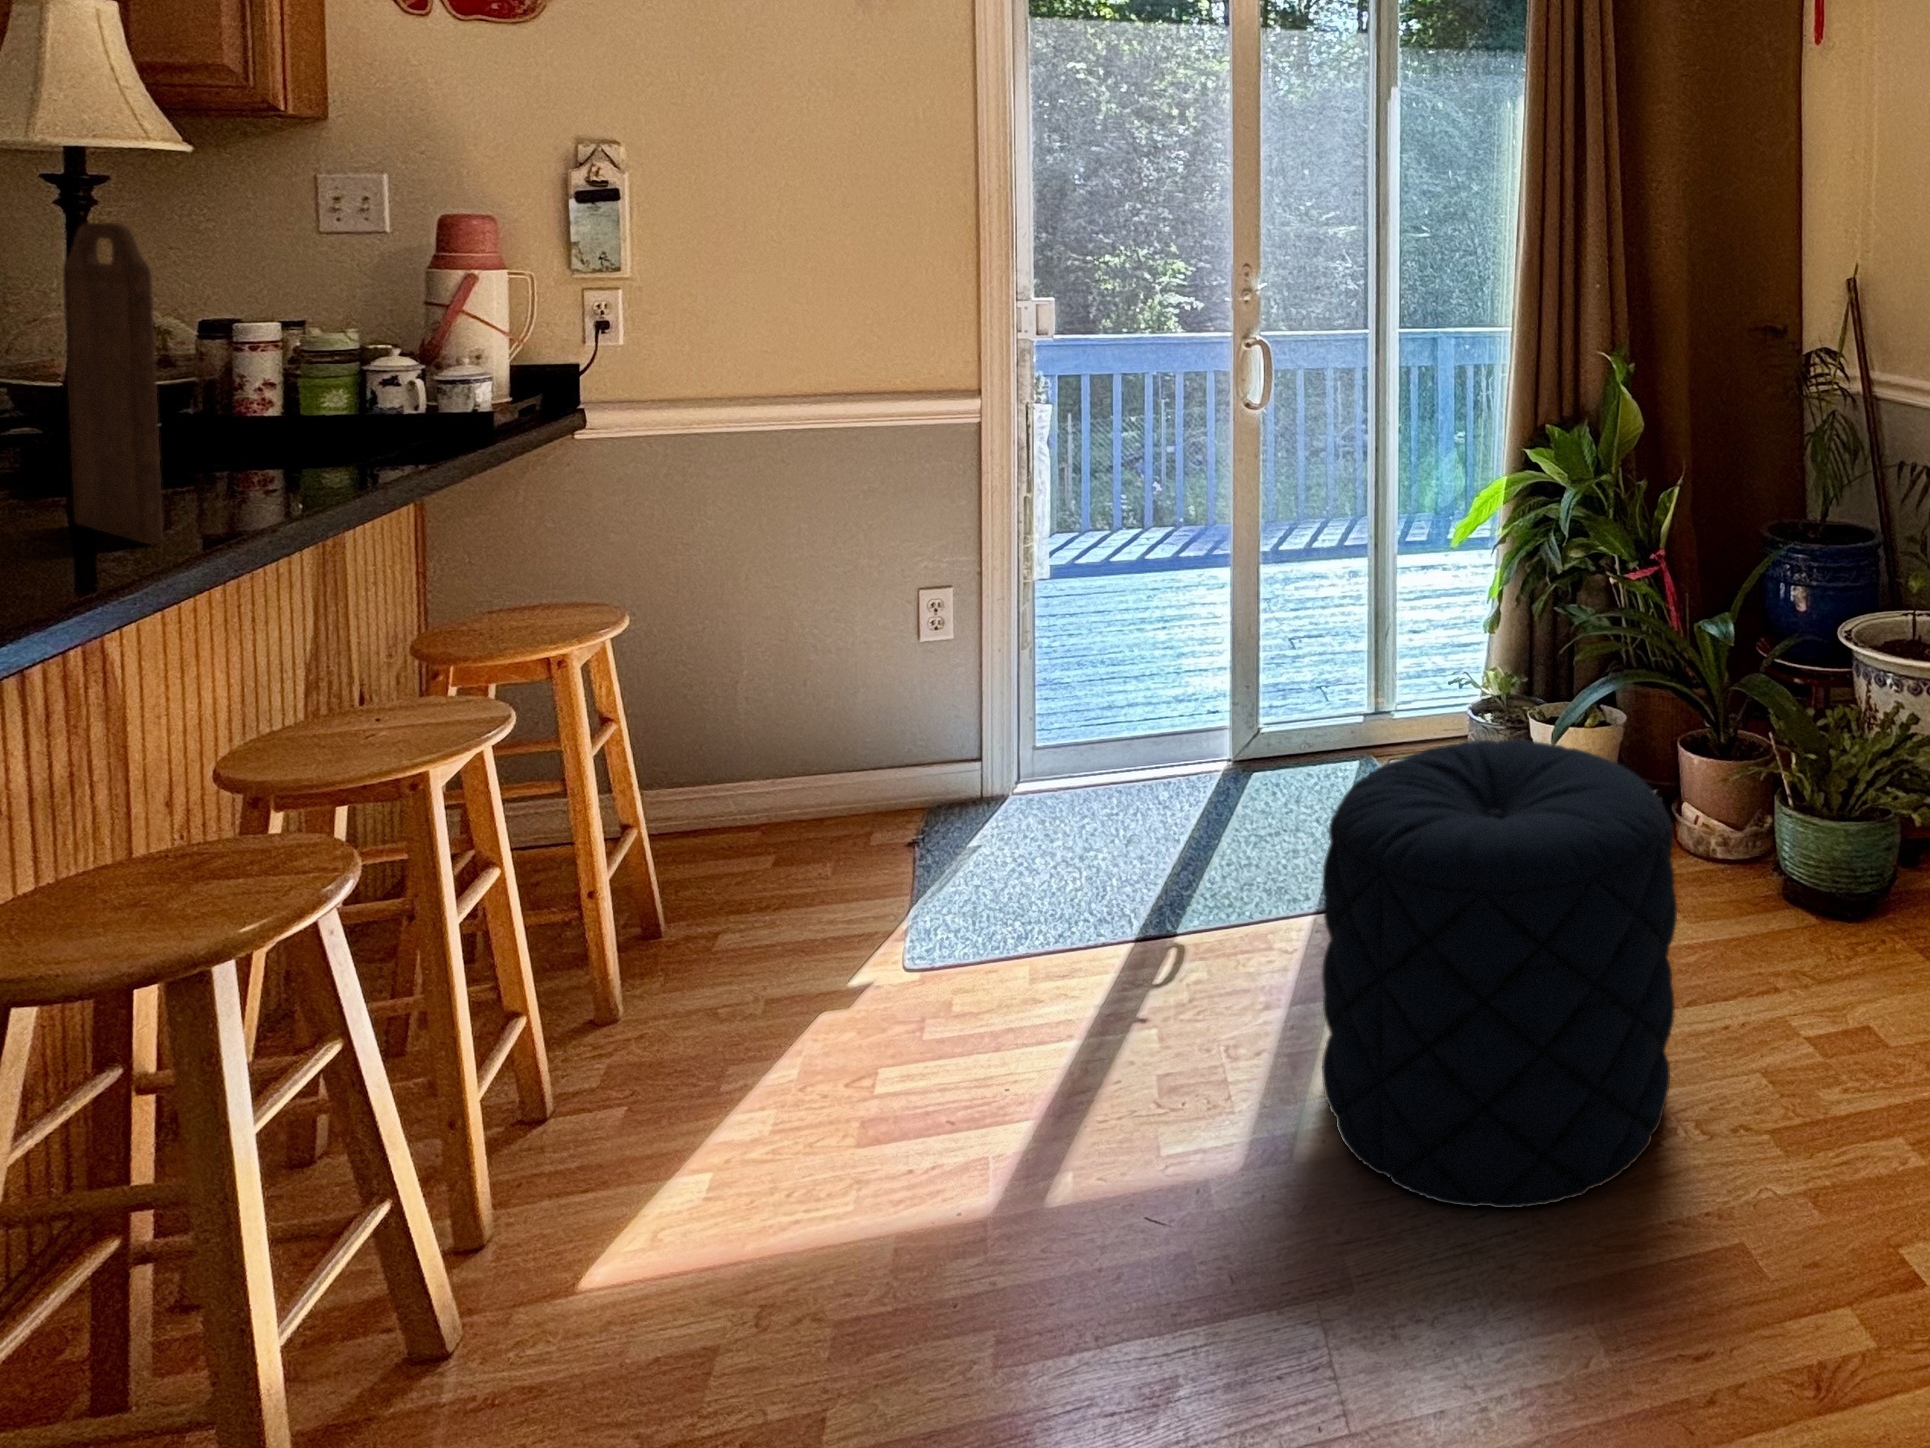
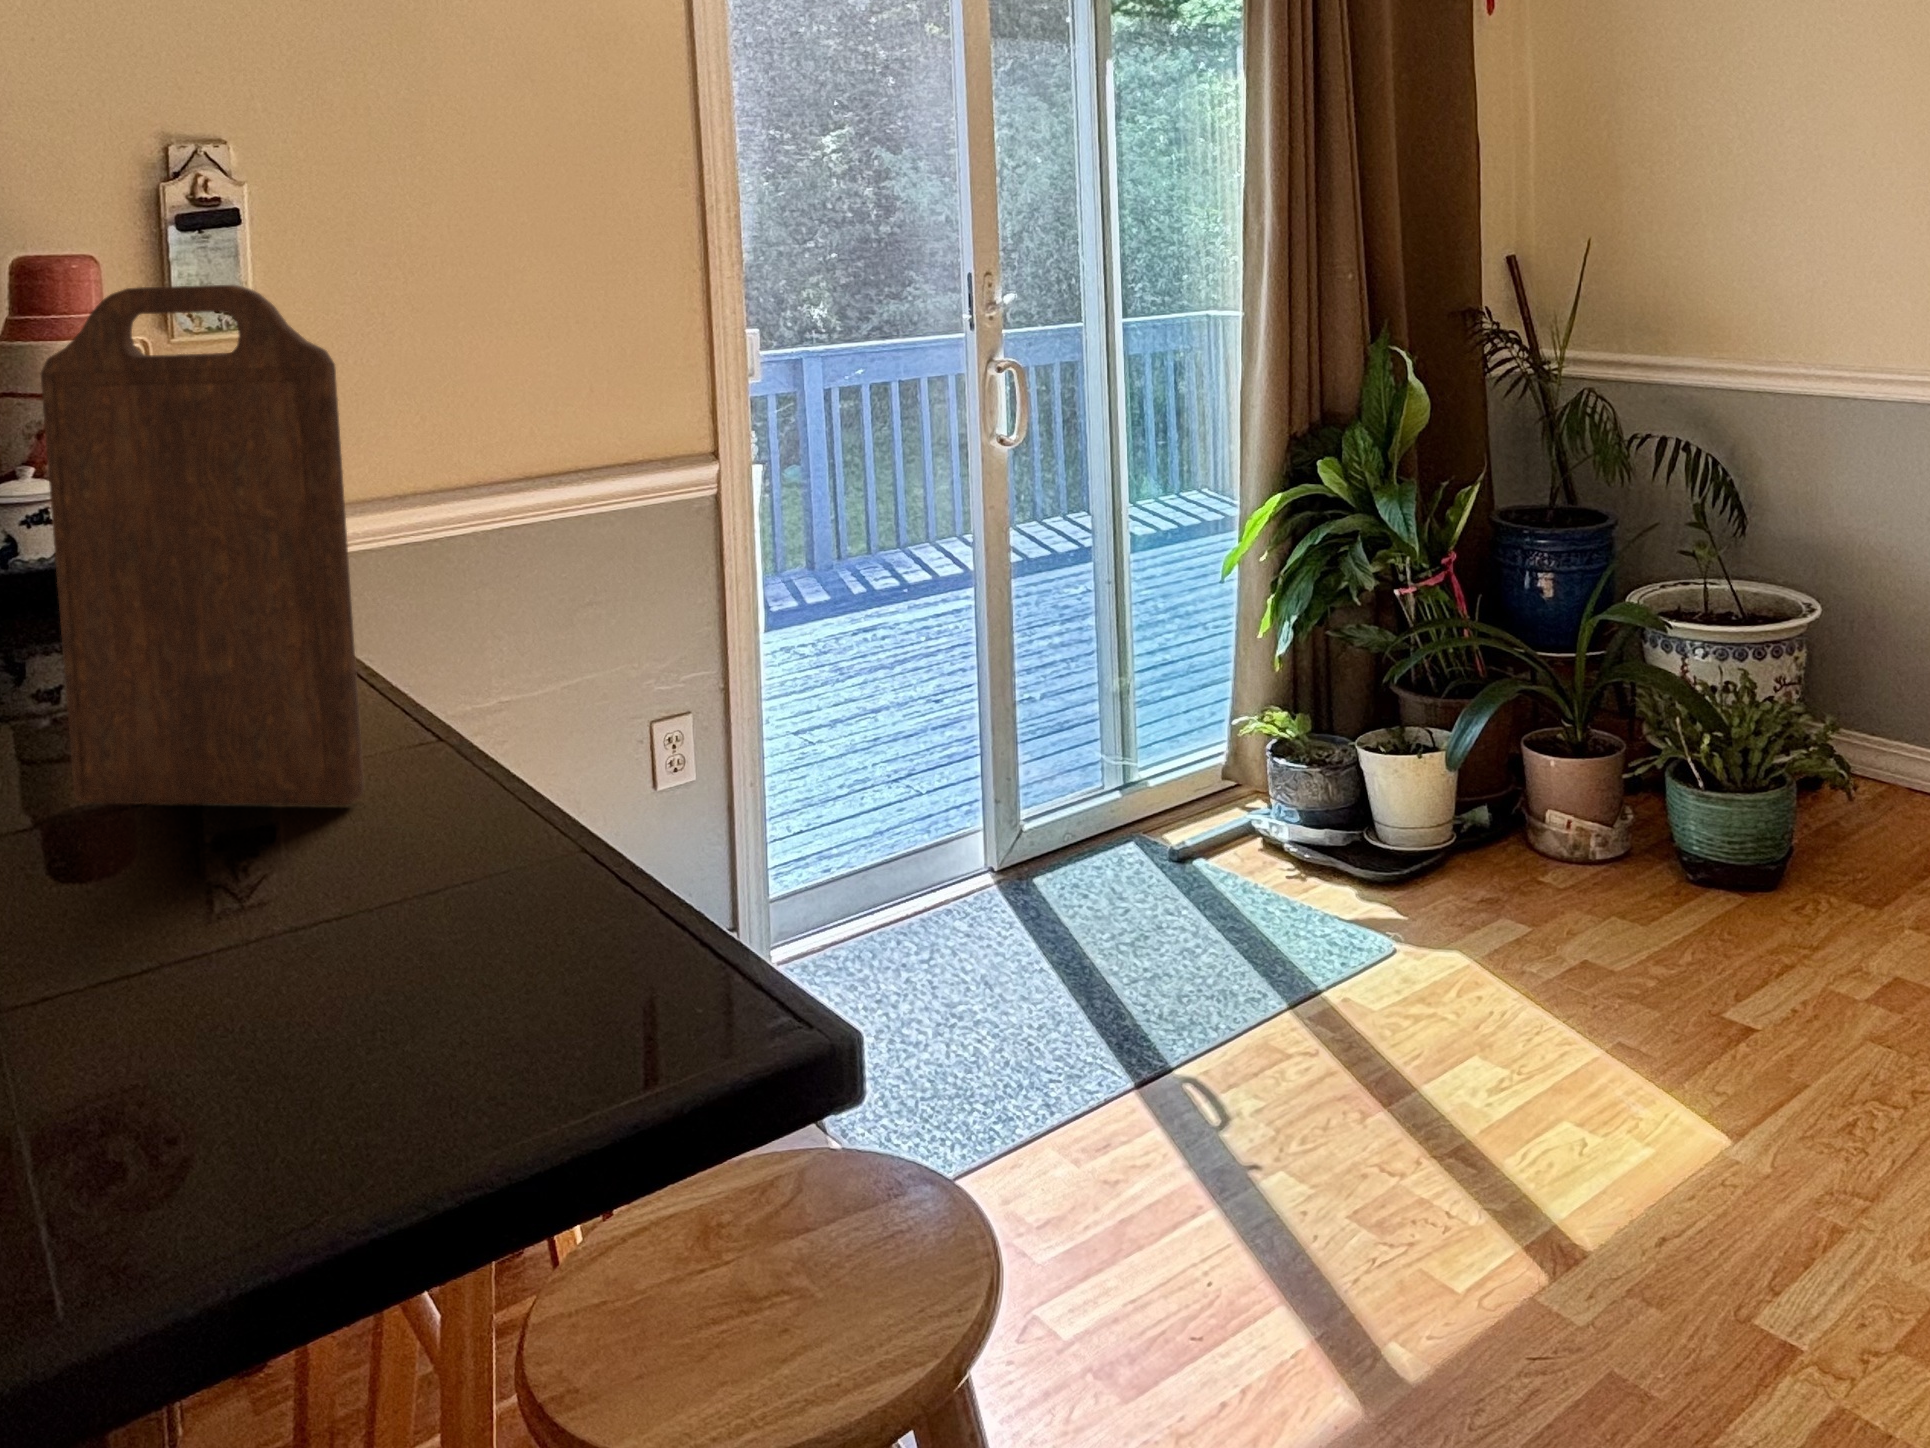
pouf: present [1322,740,1677,1208] -> none [1489,758,1887,1258]

